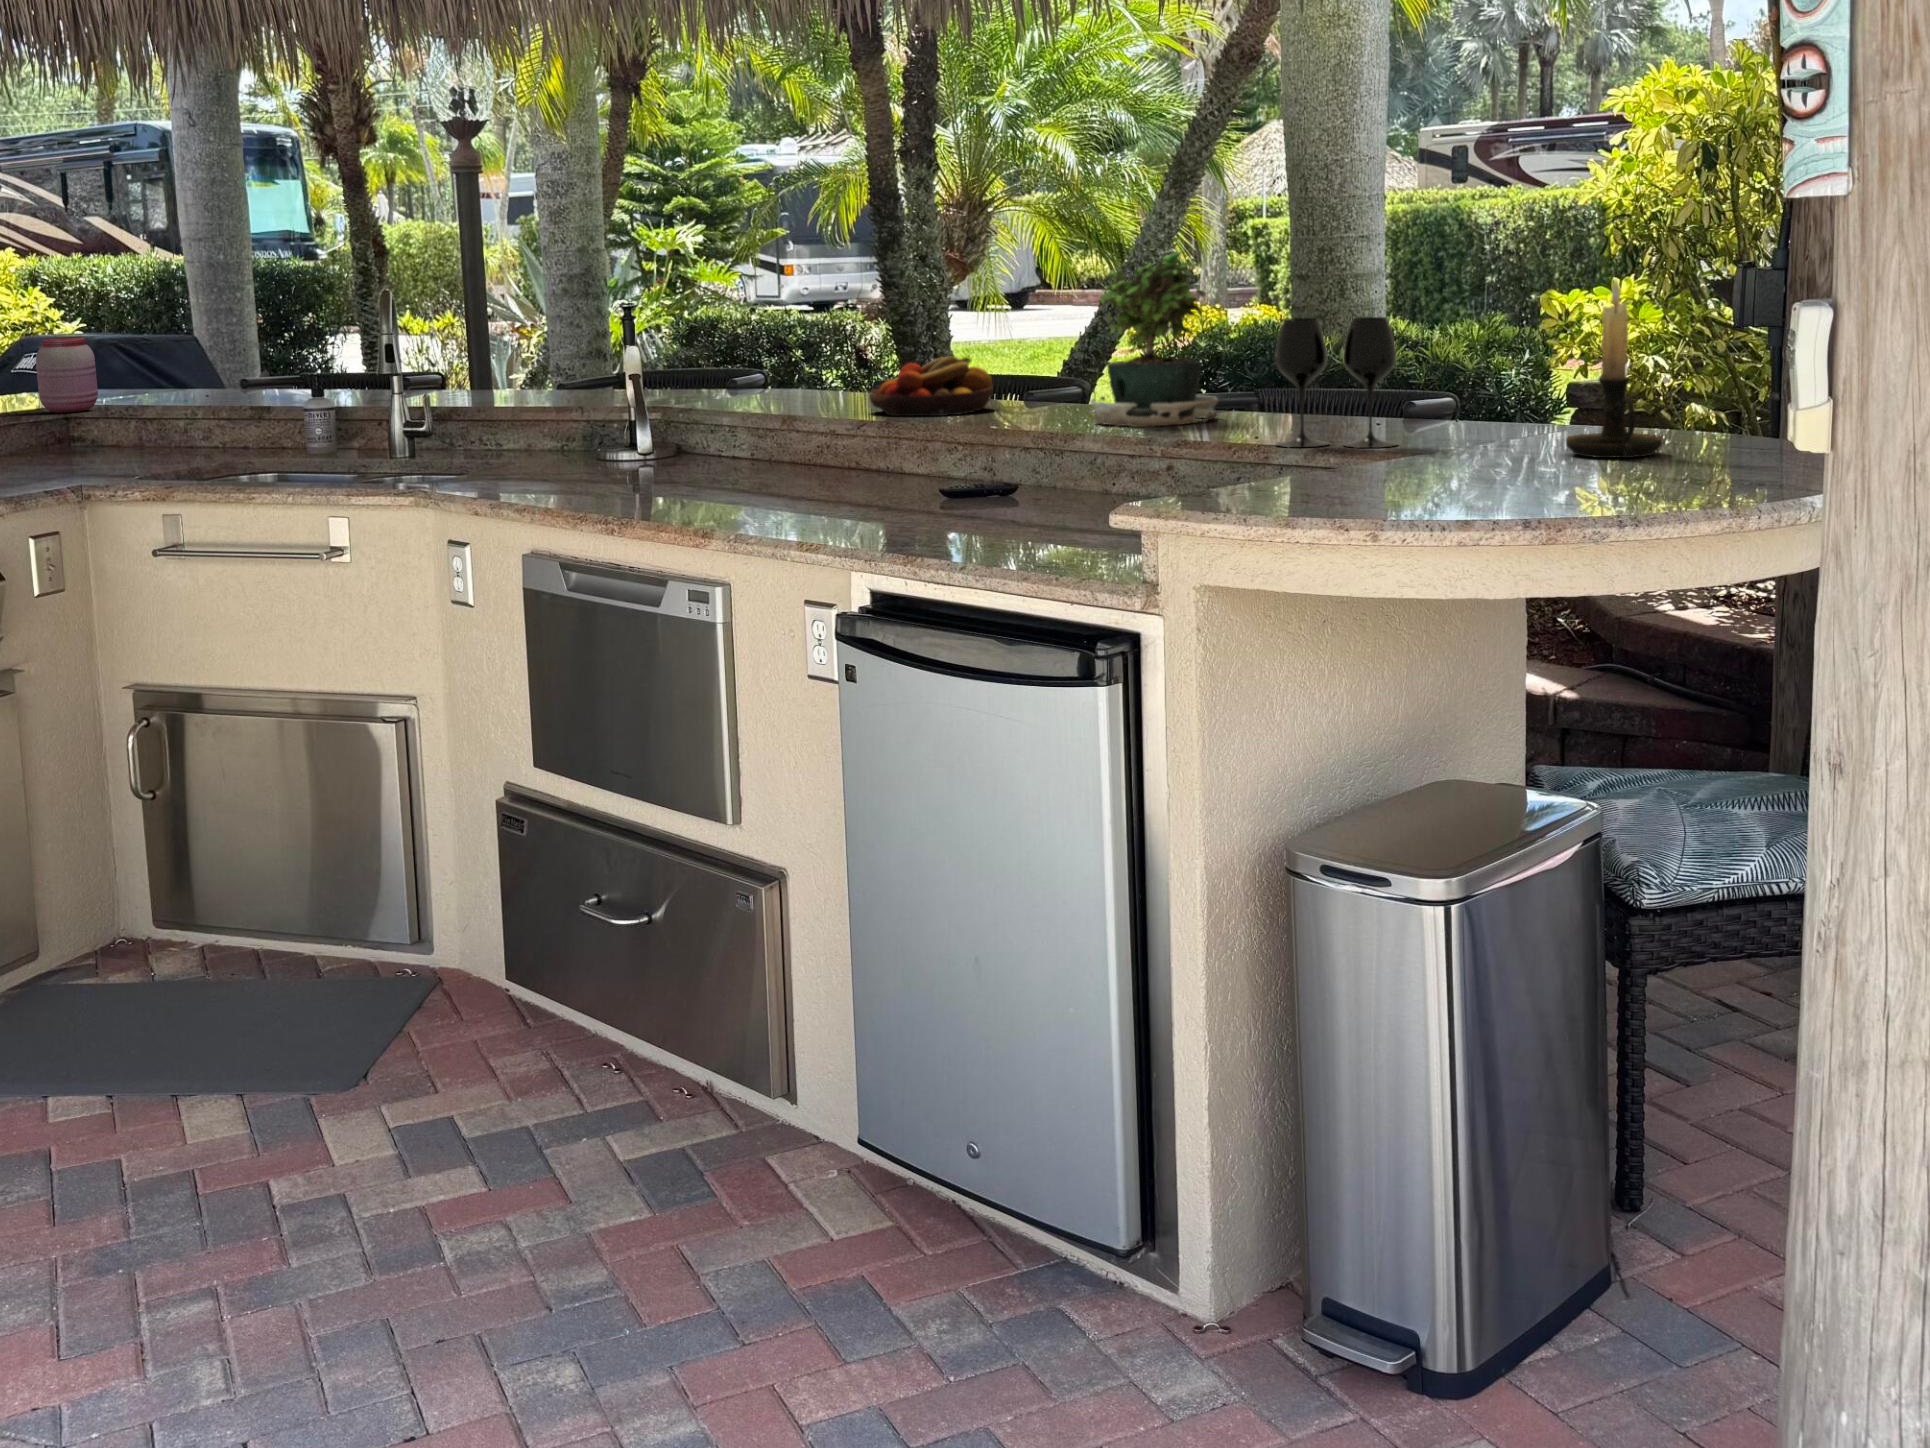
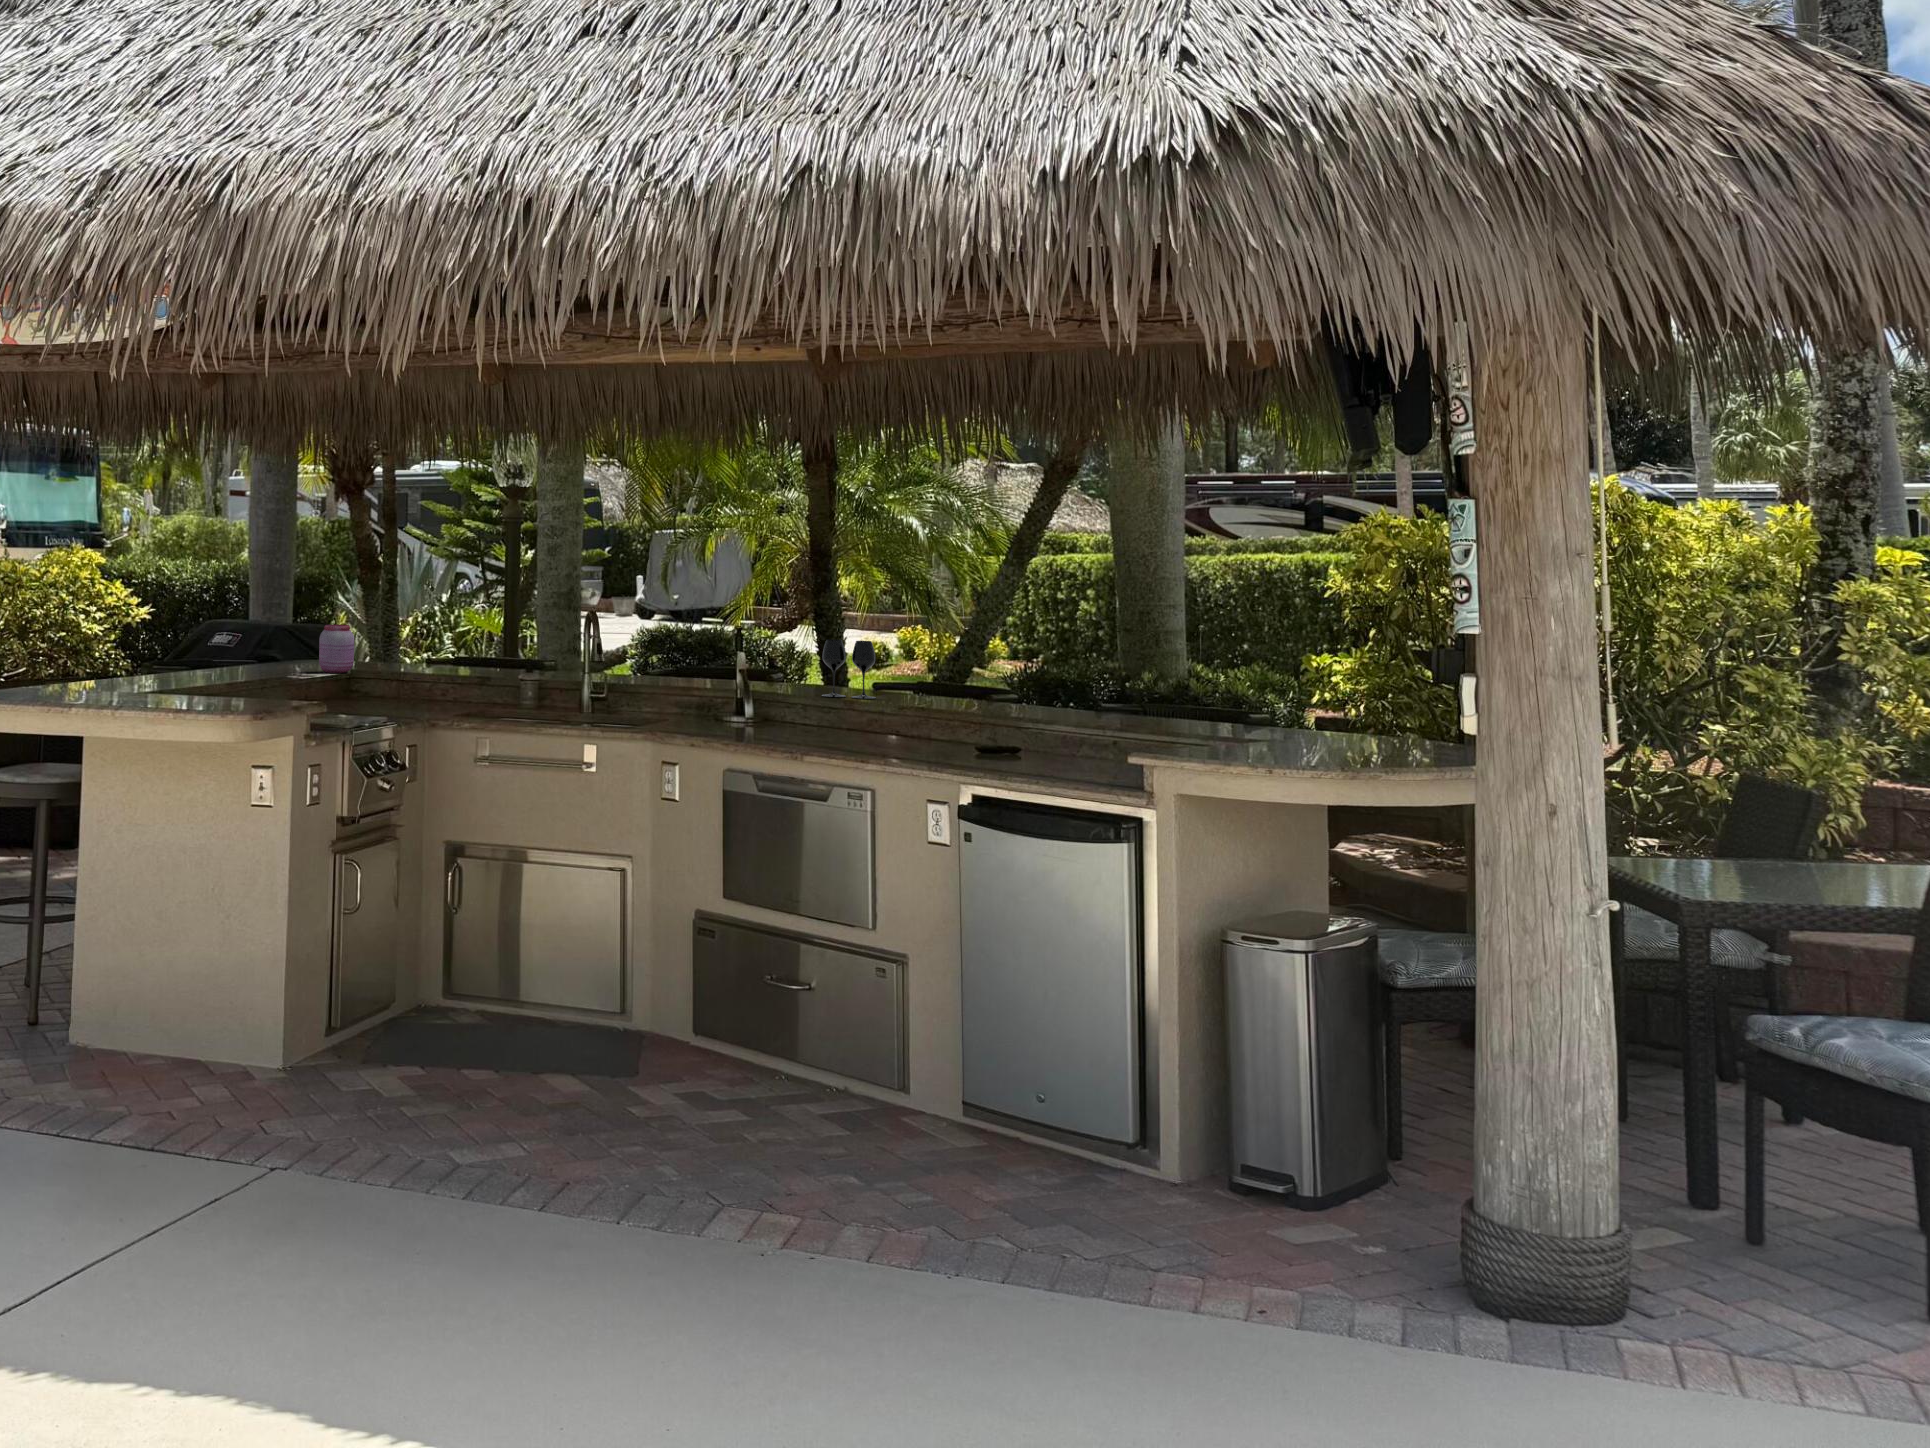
potted plant: present [1090,251,1219,429] -> none [1042,618,1120,723]
candle holder: present [1566,280,1662,458] -> none [1341,654,1393,749]
wine glass: present [1275,317,1397,448] -> present [822,639,875,699]
fruit bowl: present [869,356,993,416] -> none [888,671,965,707]

